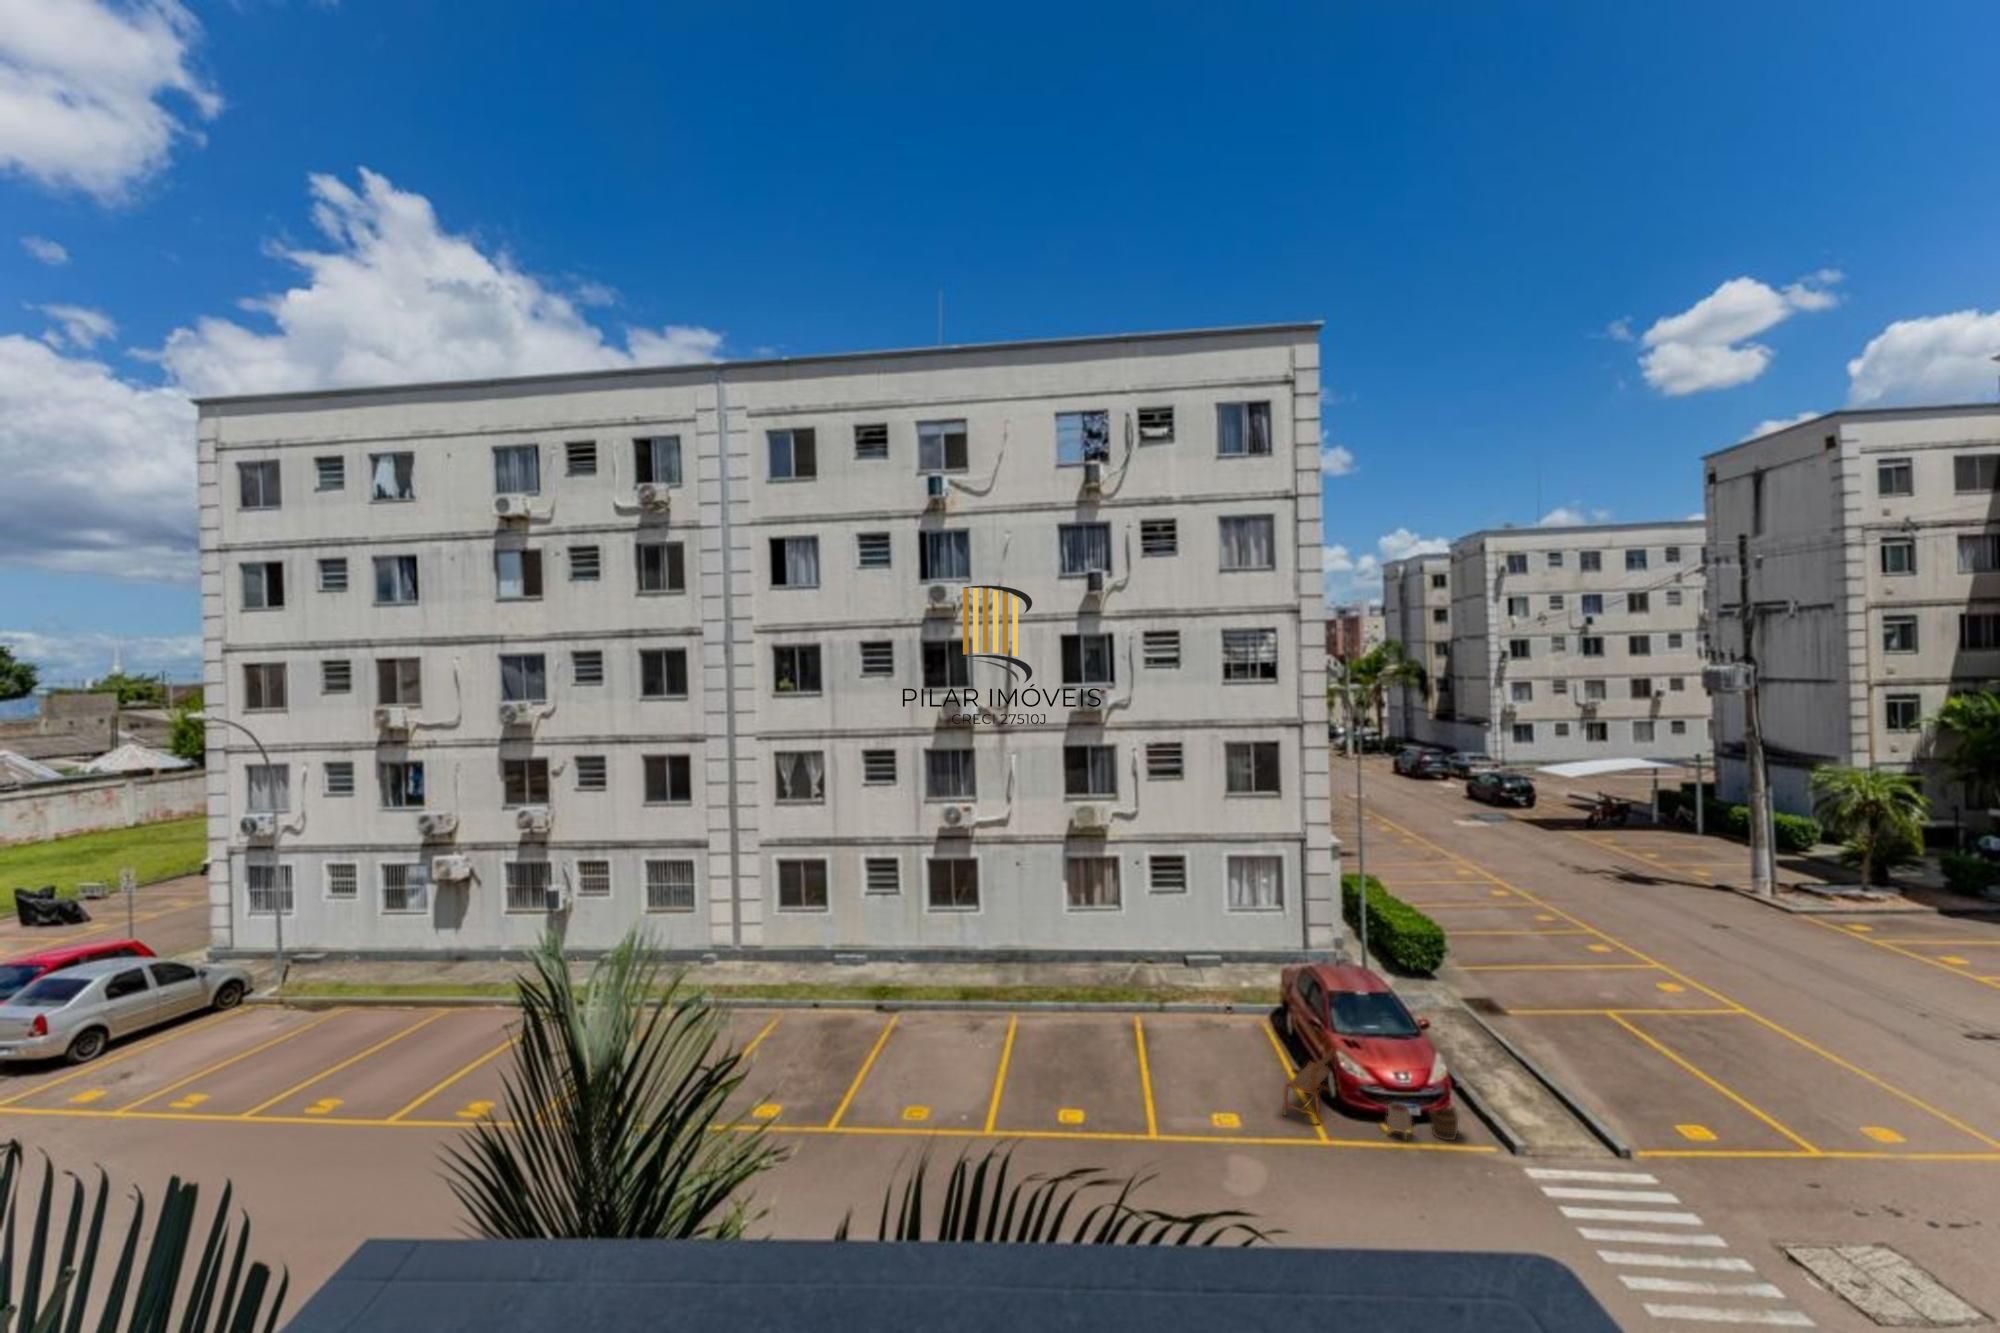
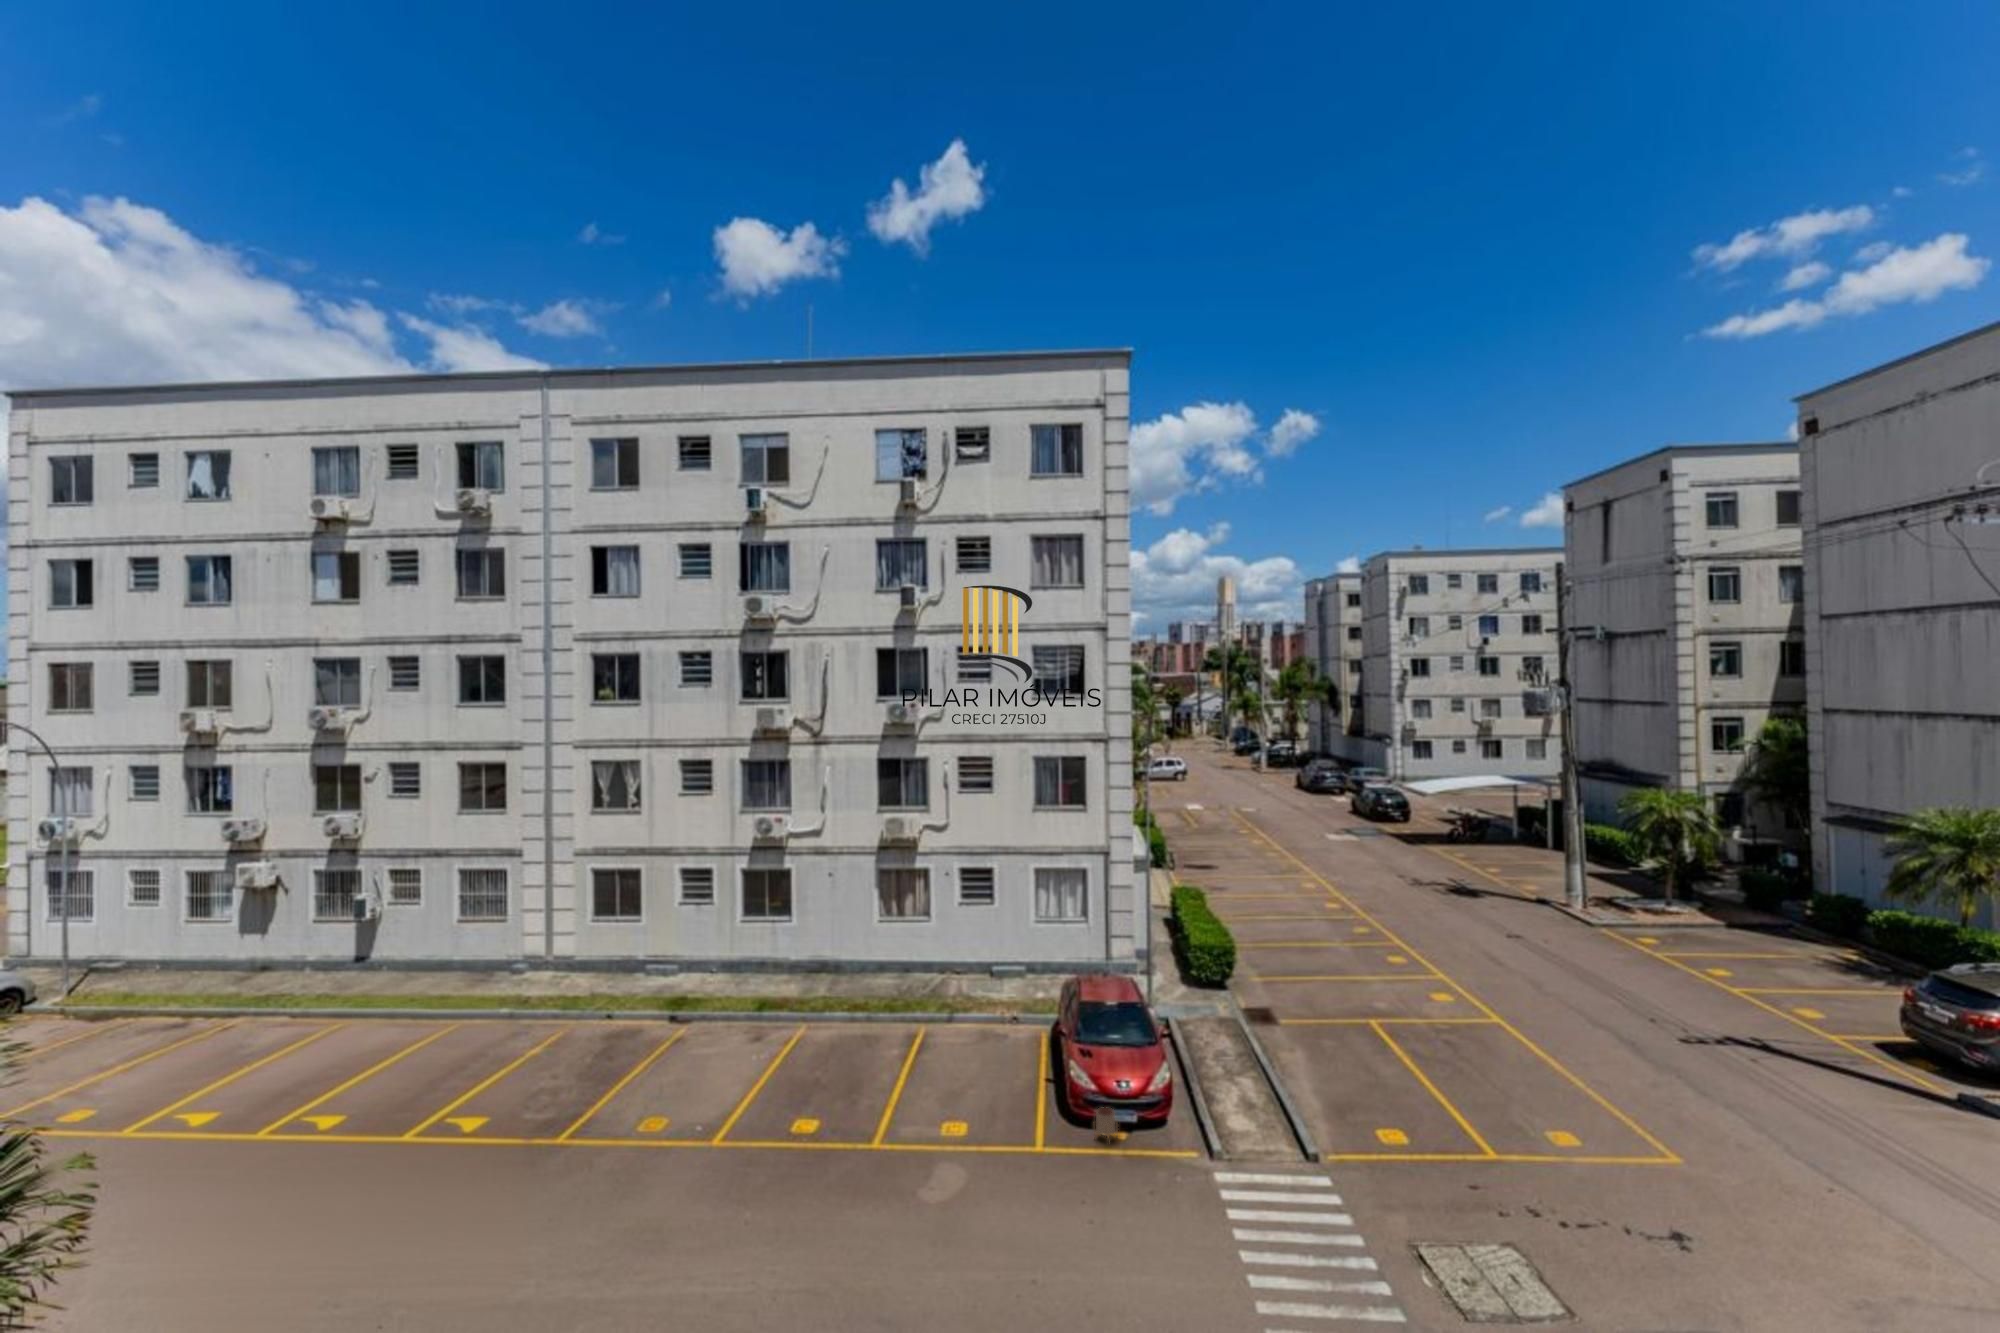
bench: present [1283,1051,1332,1124] -> none [1005,1053,1067,1130]
bucket: present [1430,1106,1458,1140] -> none [1134,1109,1161,1143]

